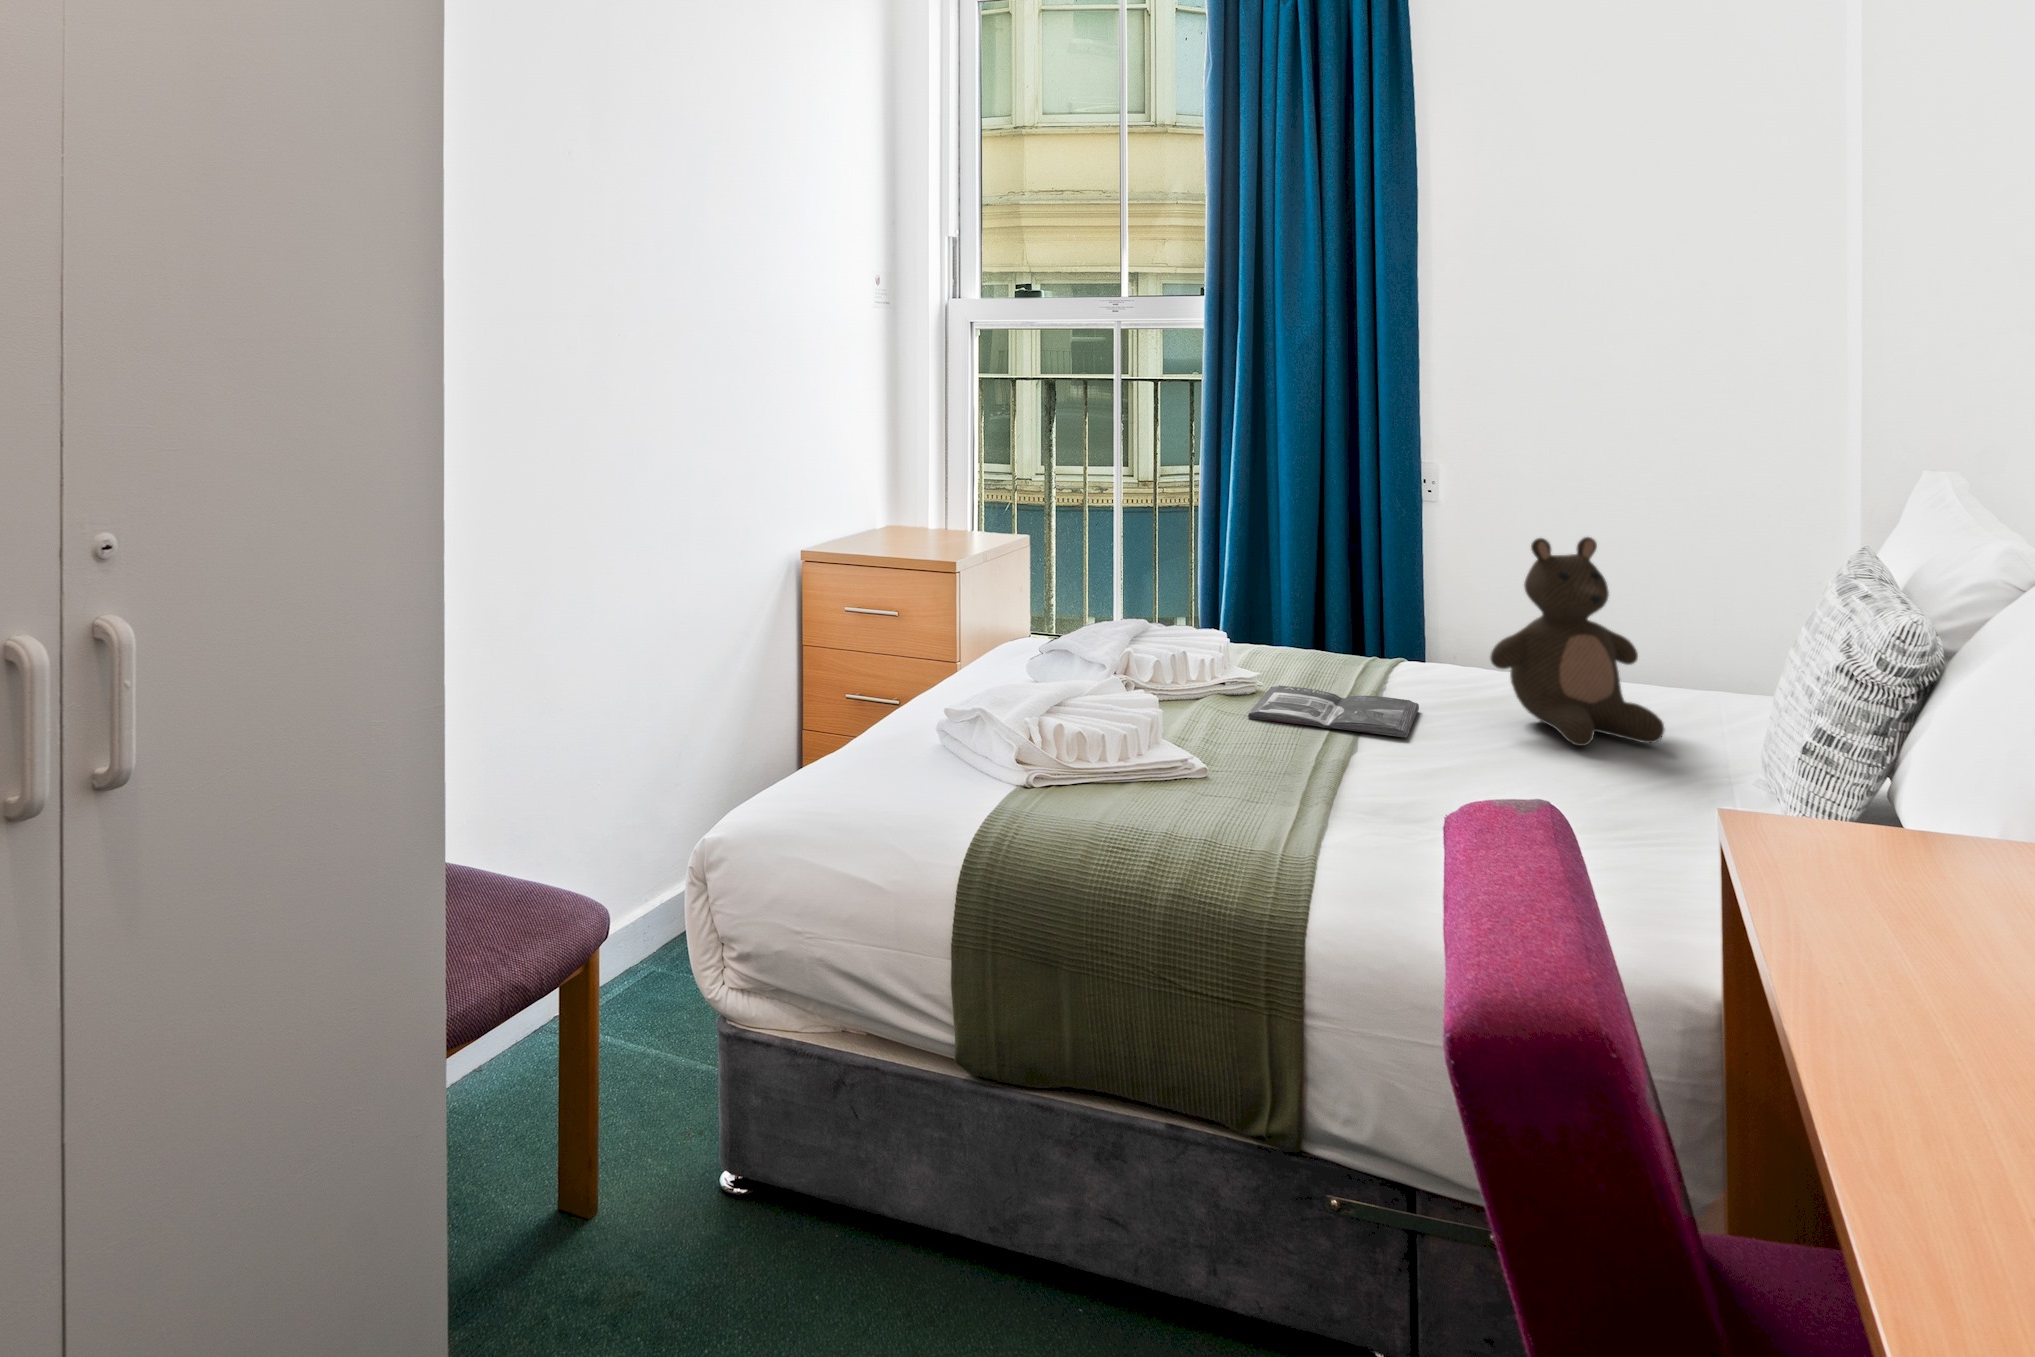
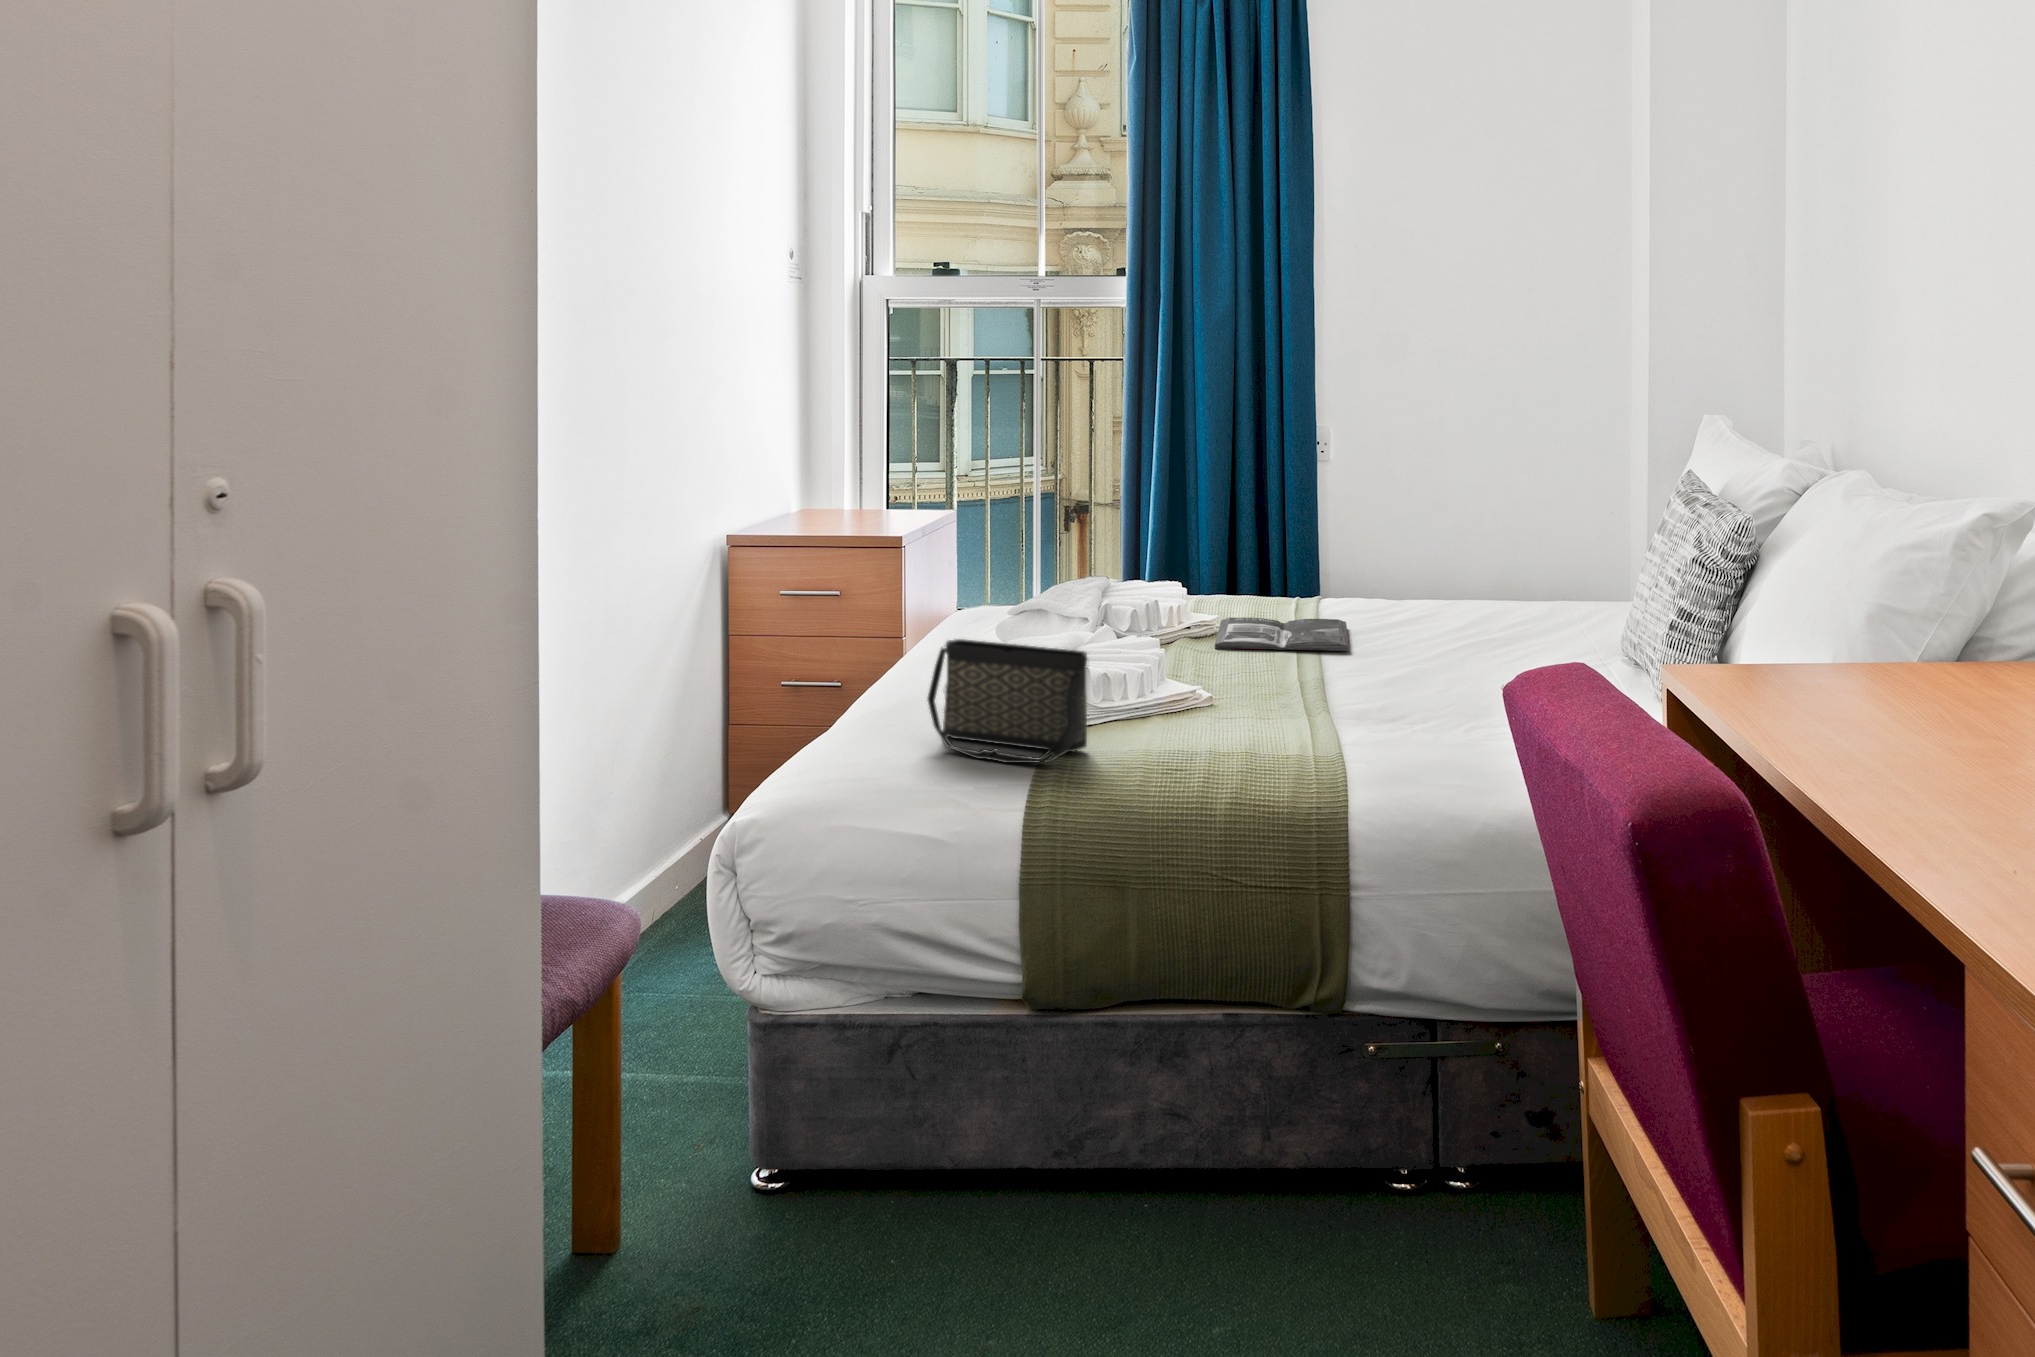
stuffed bear: present [1490,537,1665,746] -> none [1405,471,1535,643]
handbag: none [896,679,1052,819] -> present [928,639,1087,763]

